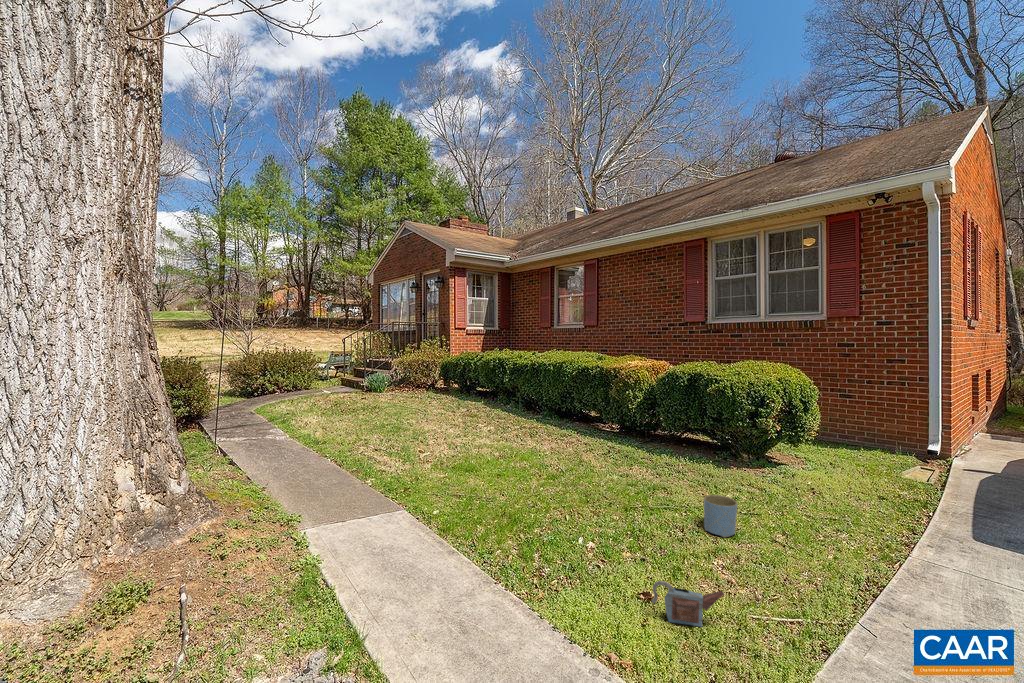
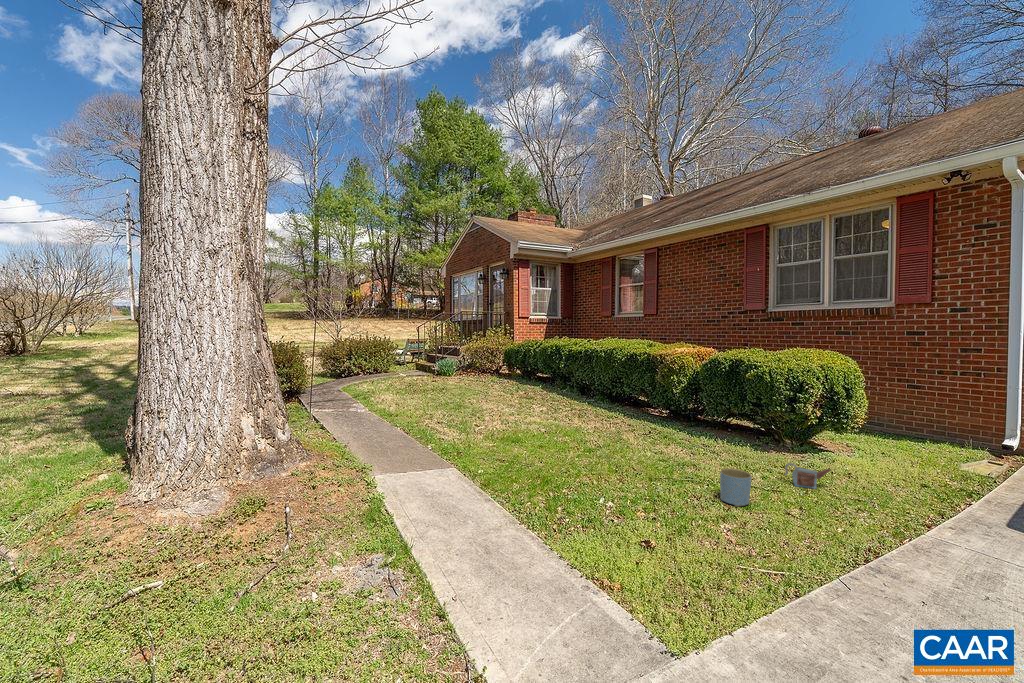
watering can: present [652,581,724,627] -> present [784,463,830,489]

